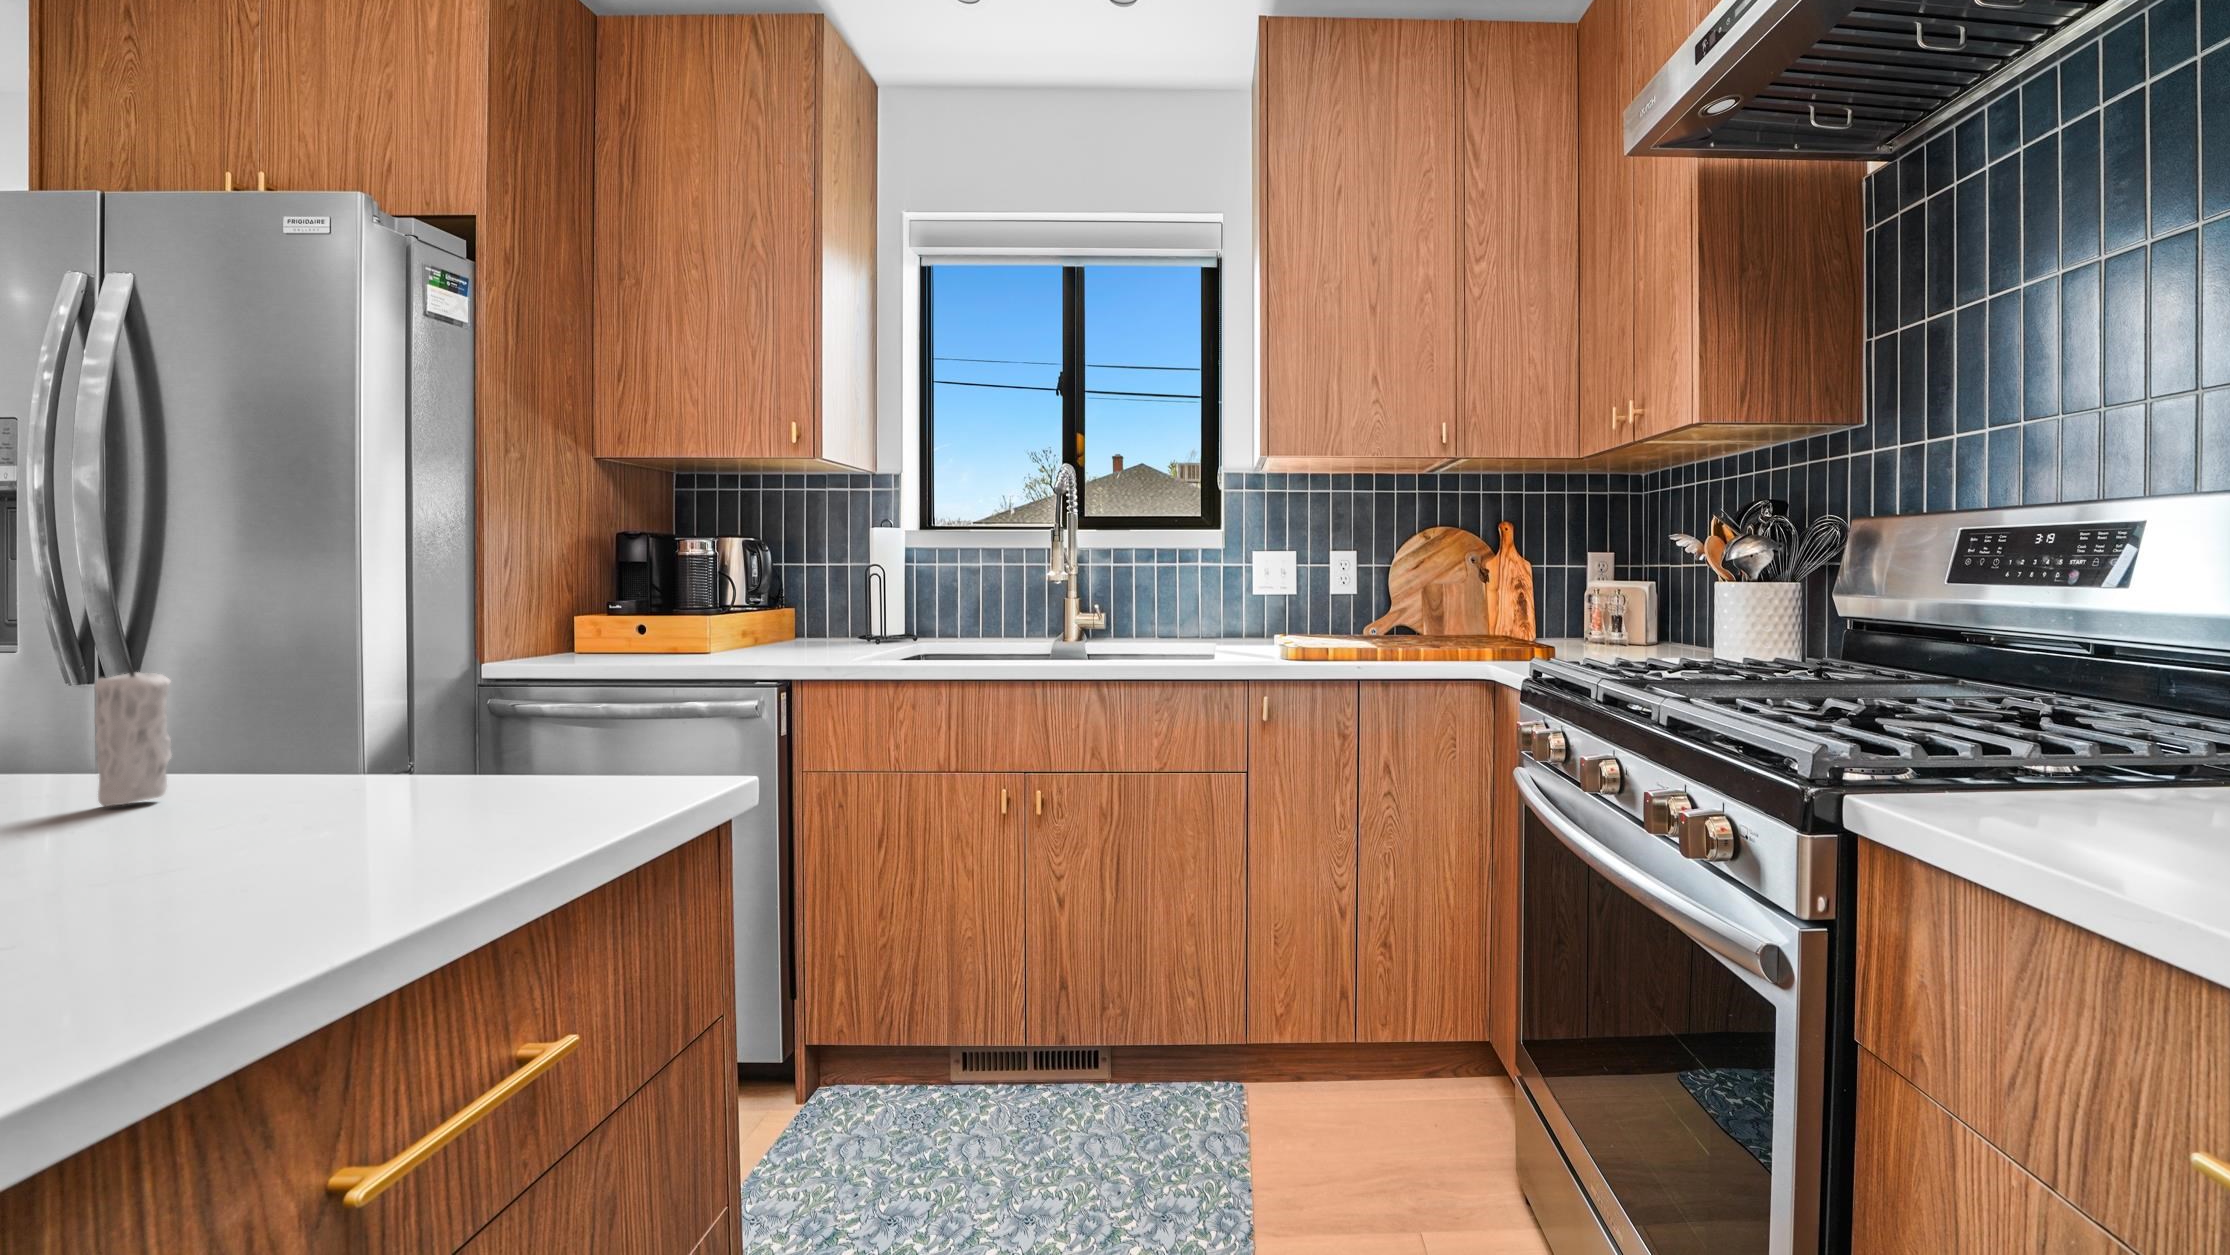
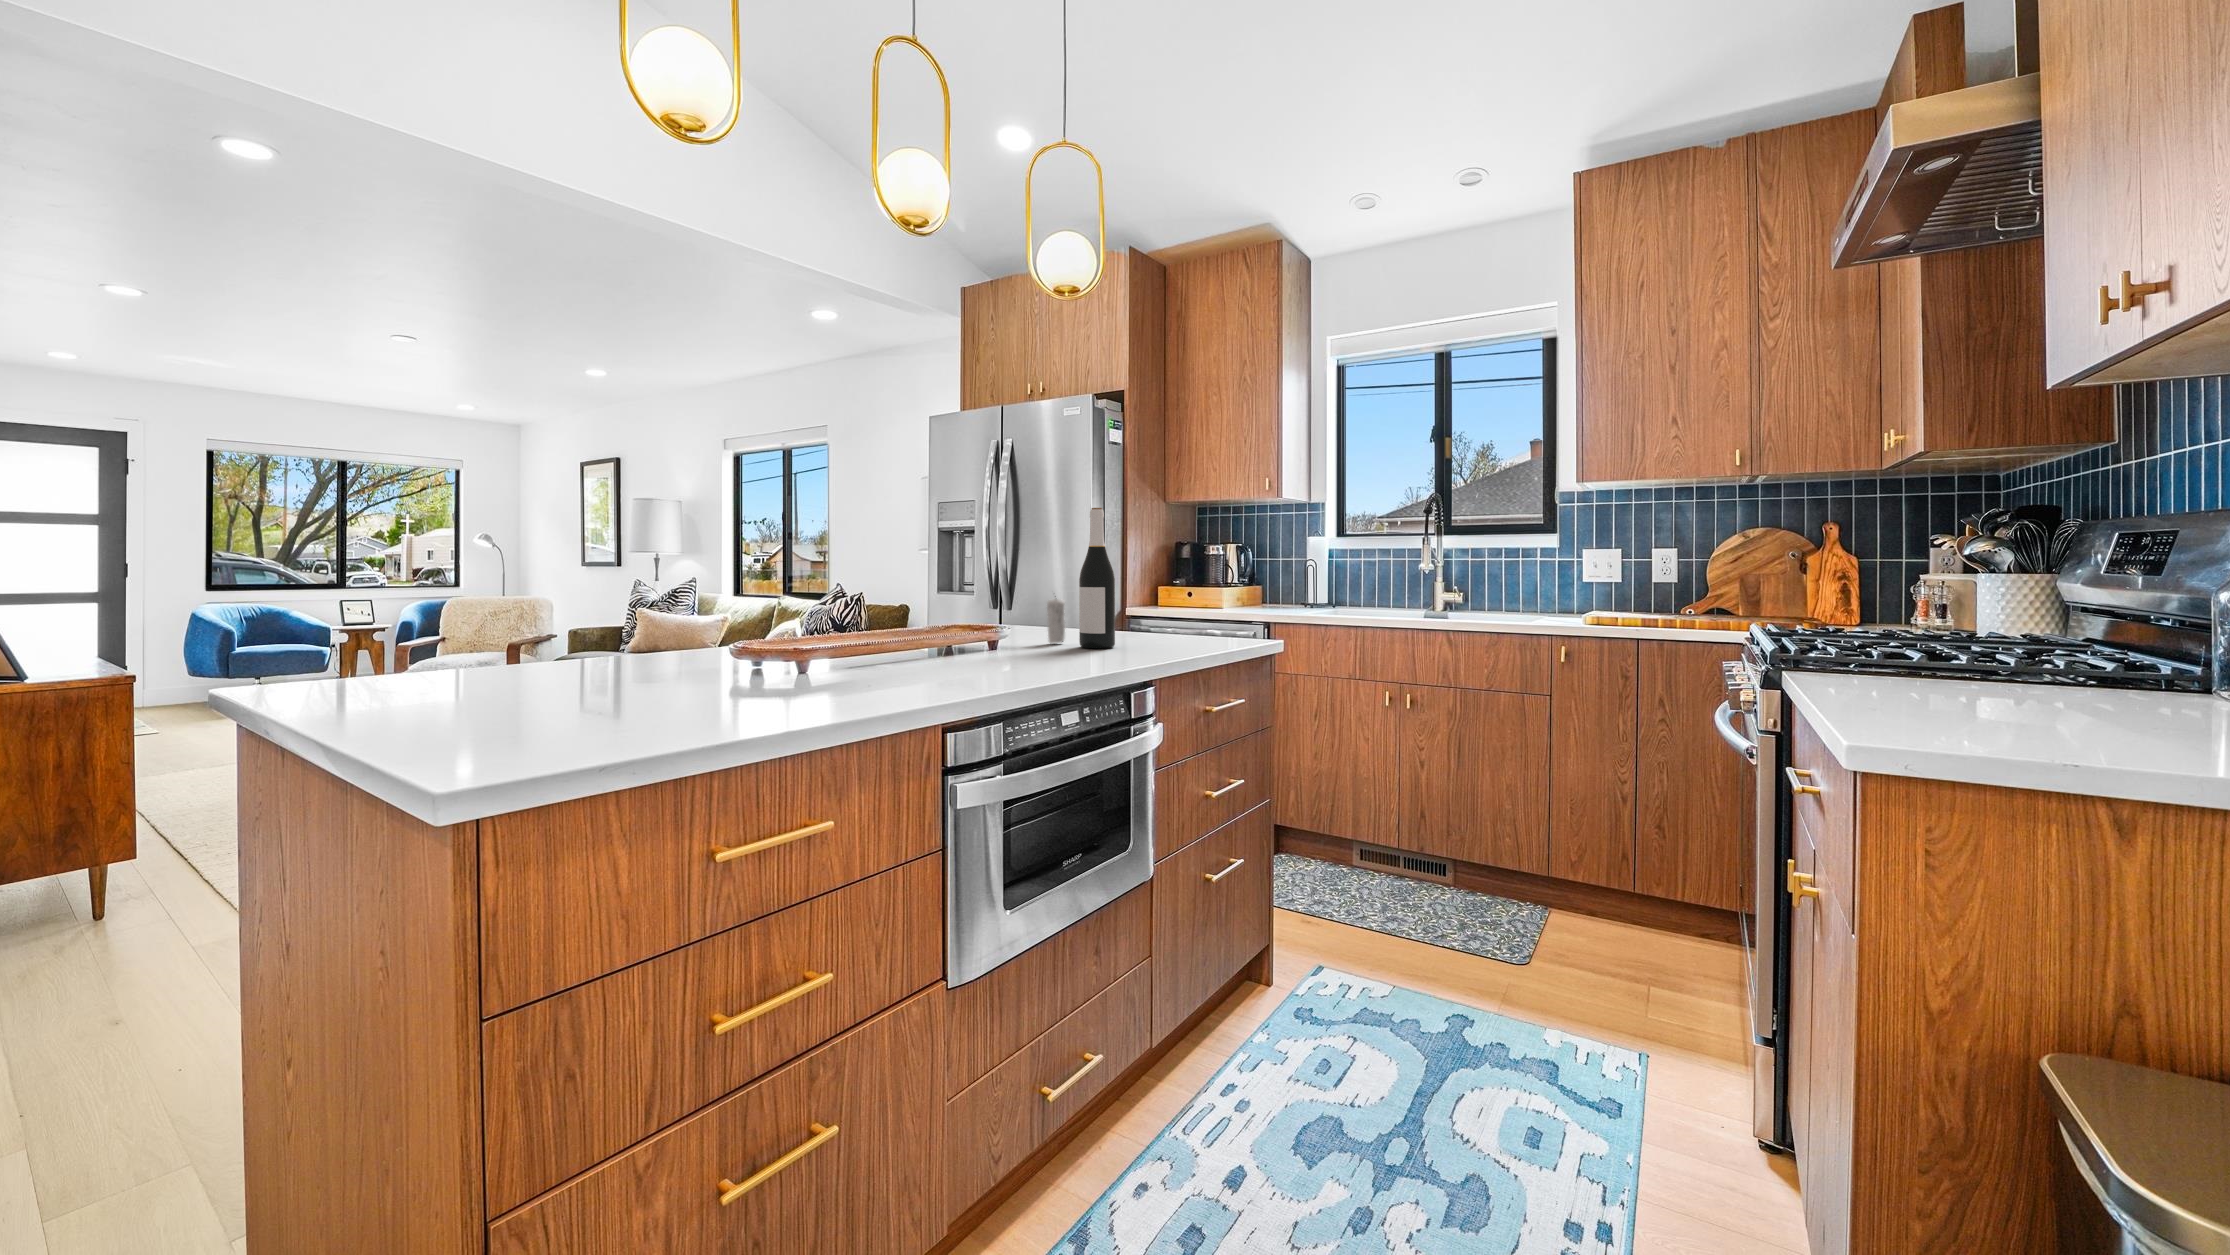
wine bottle: none [203,411,340,815] -> present [1079,508,1115,648]

